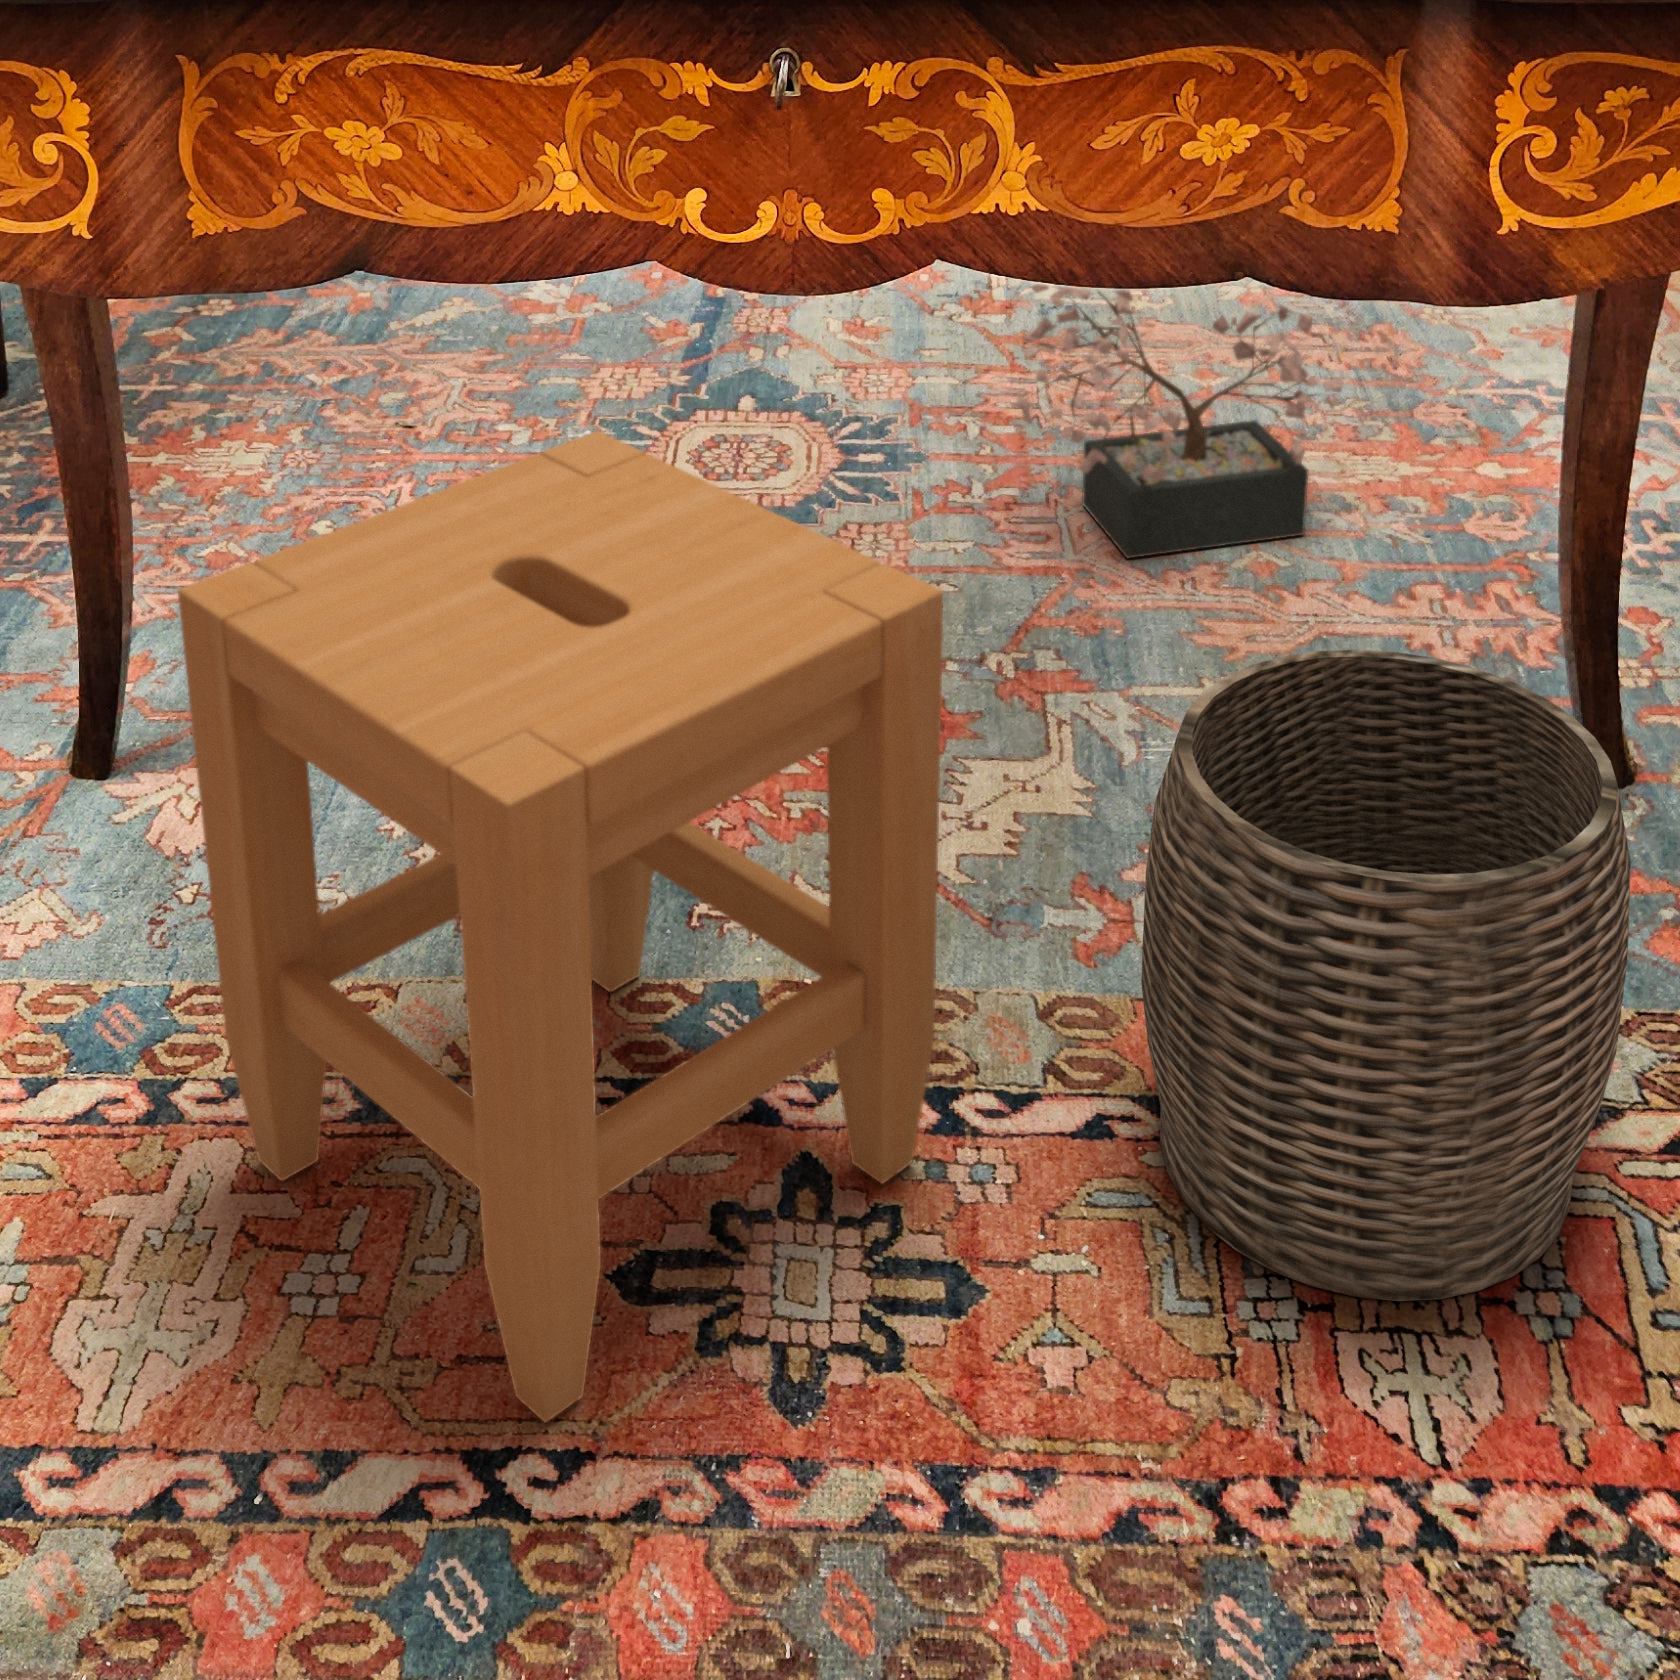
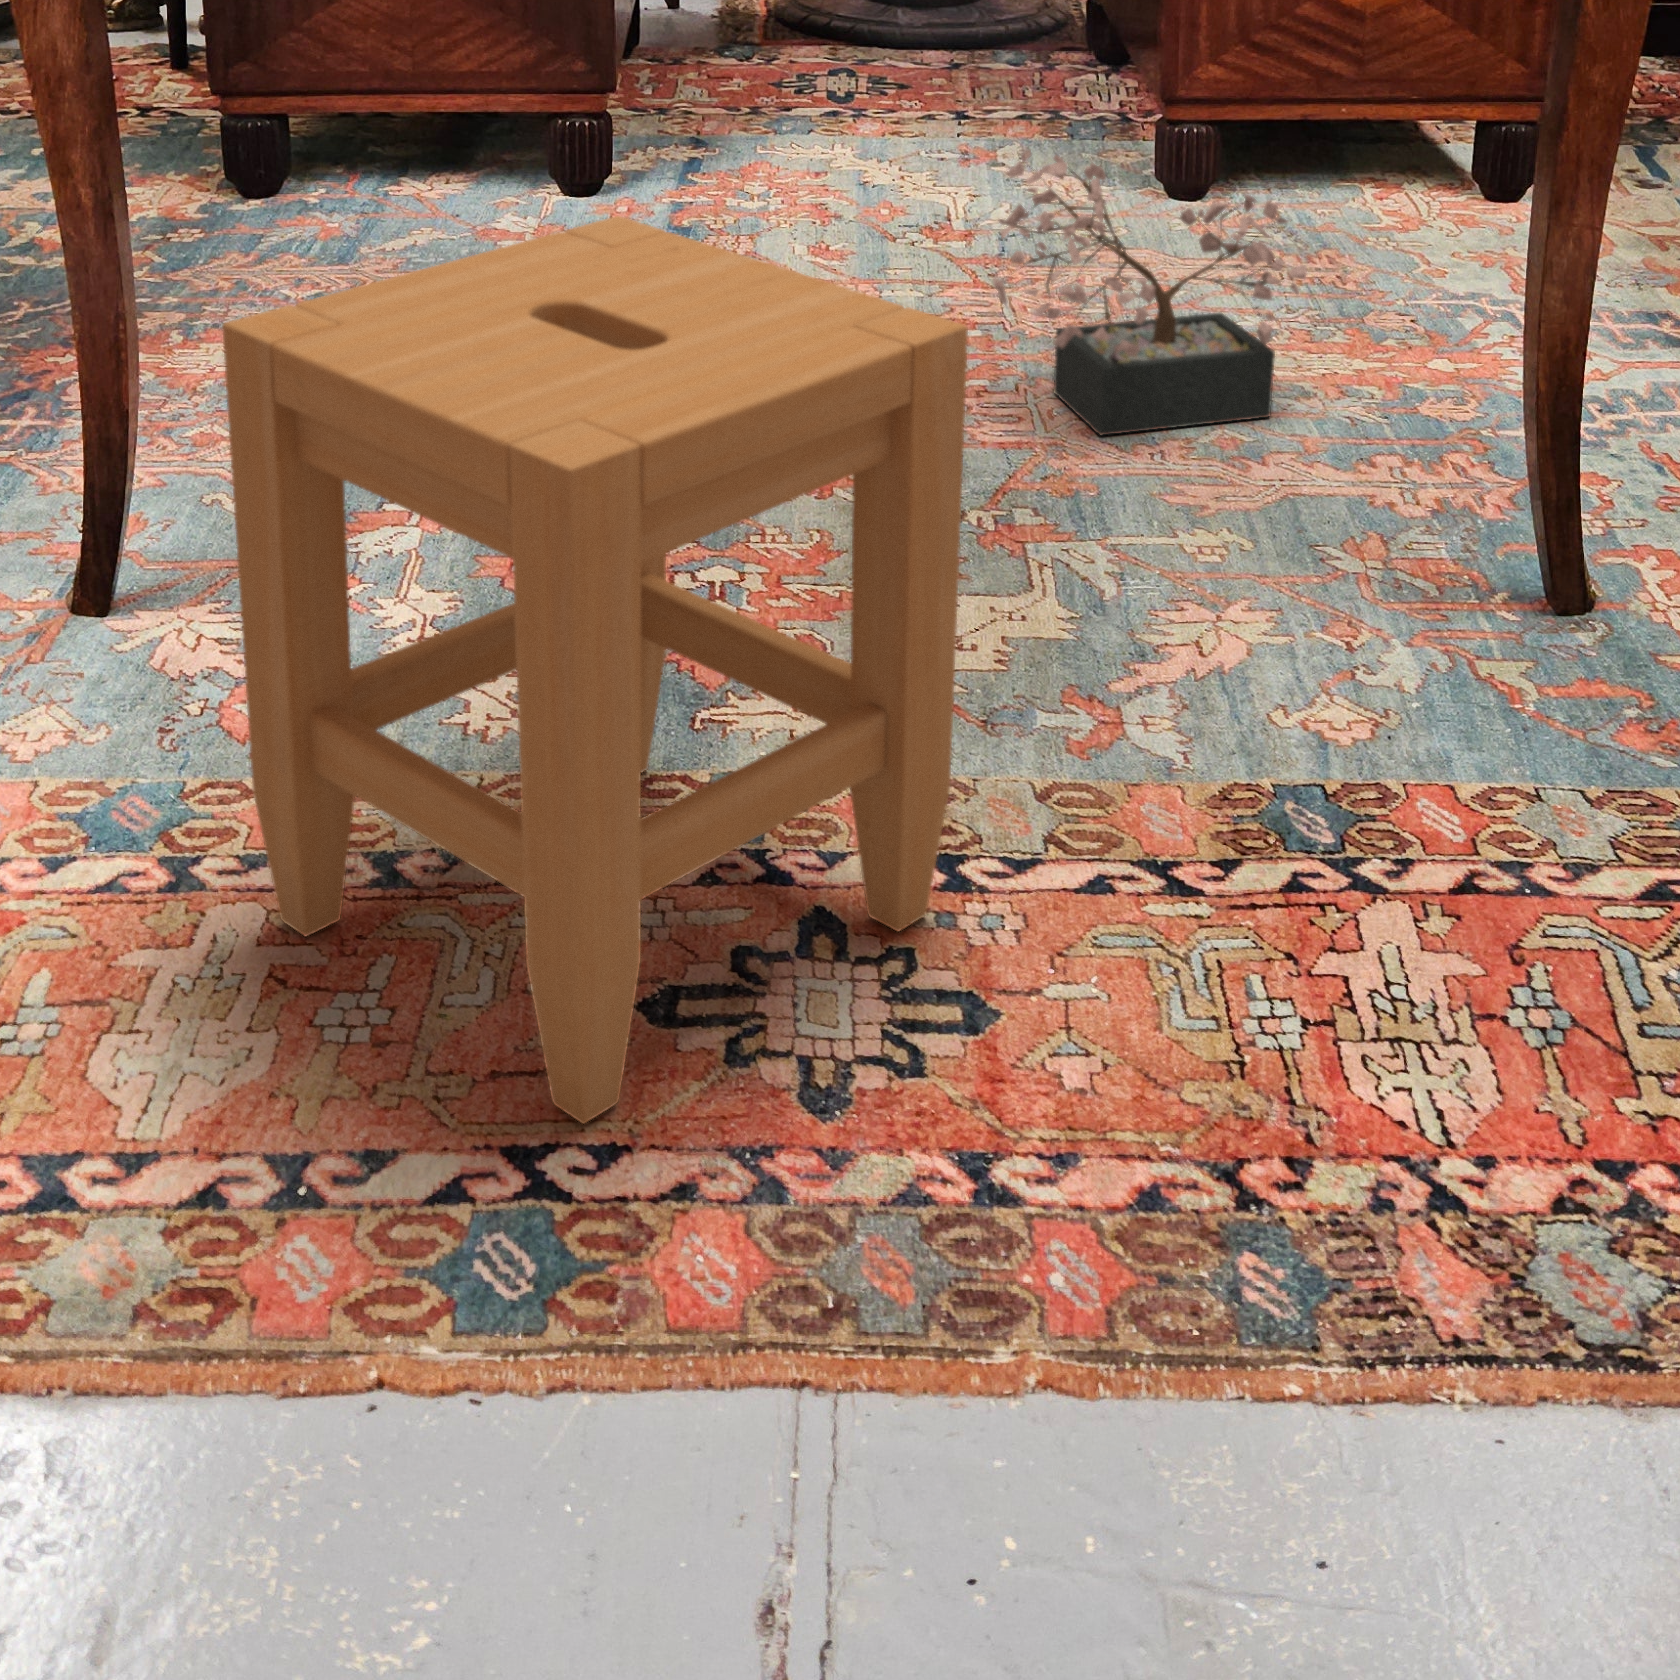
woven basket: present [1141,650,1631,1301] -> none [1148,422,1616,1017]

